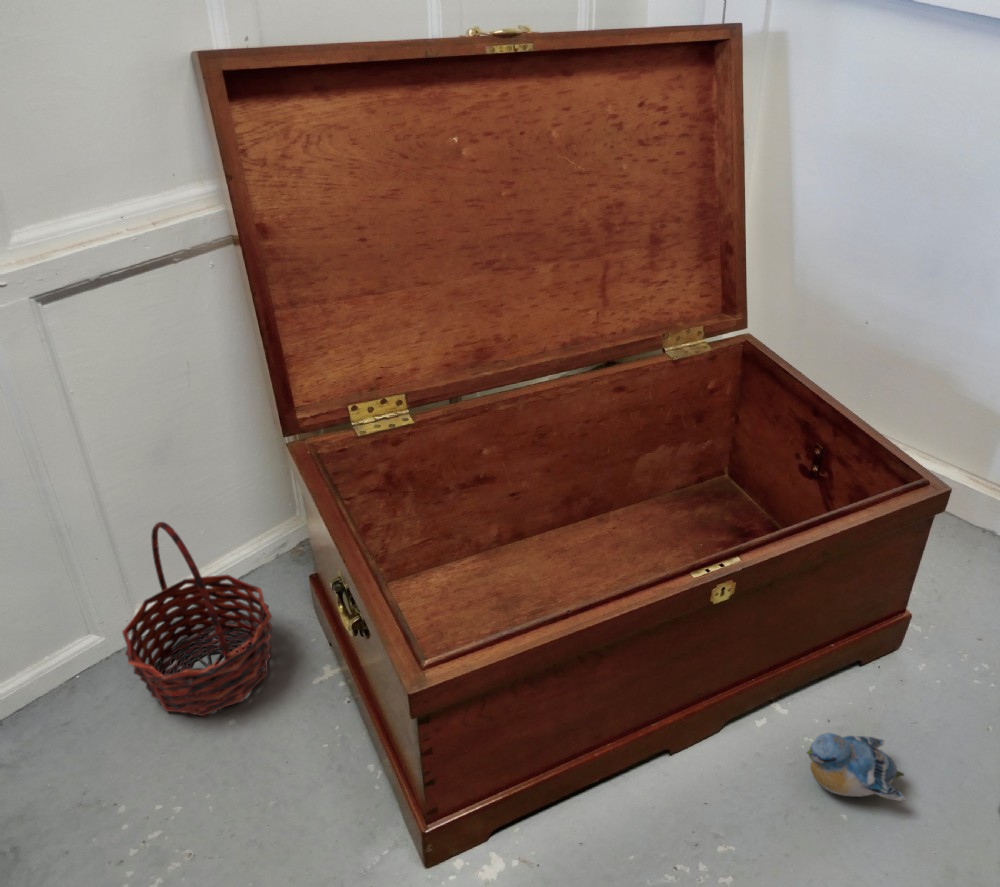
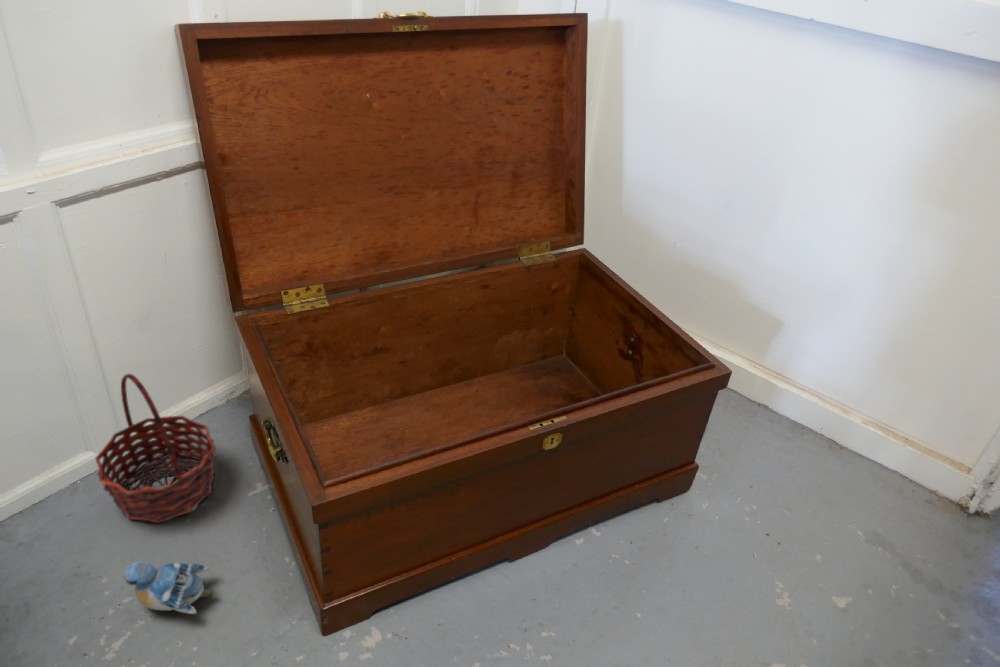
plush toy: present [807,733,906,801] -> present [123,562,214,614]

